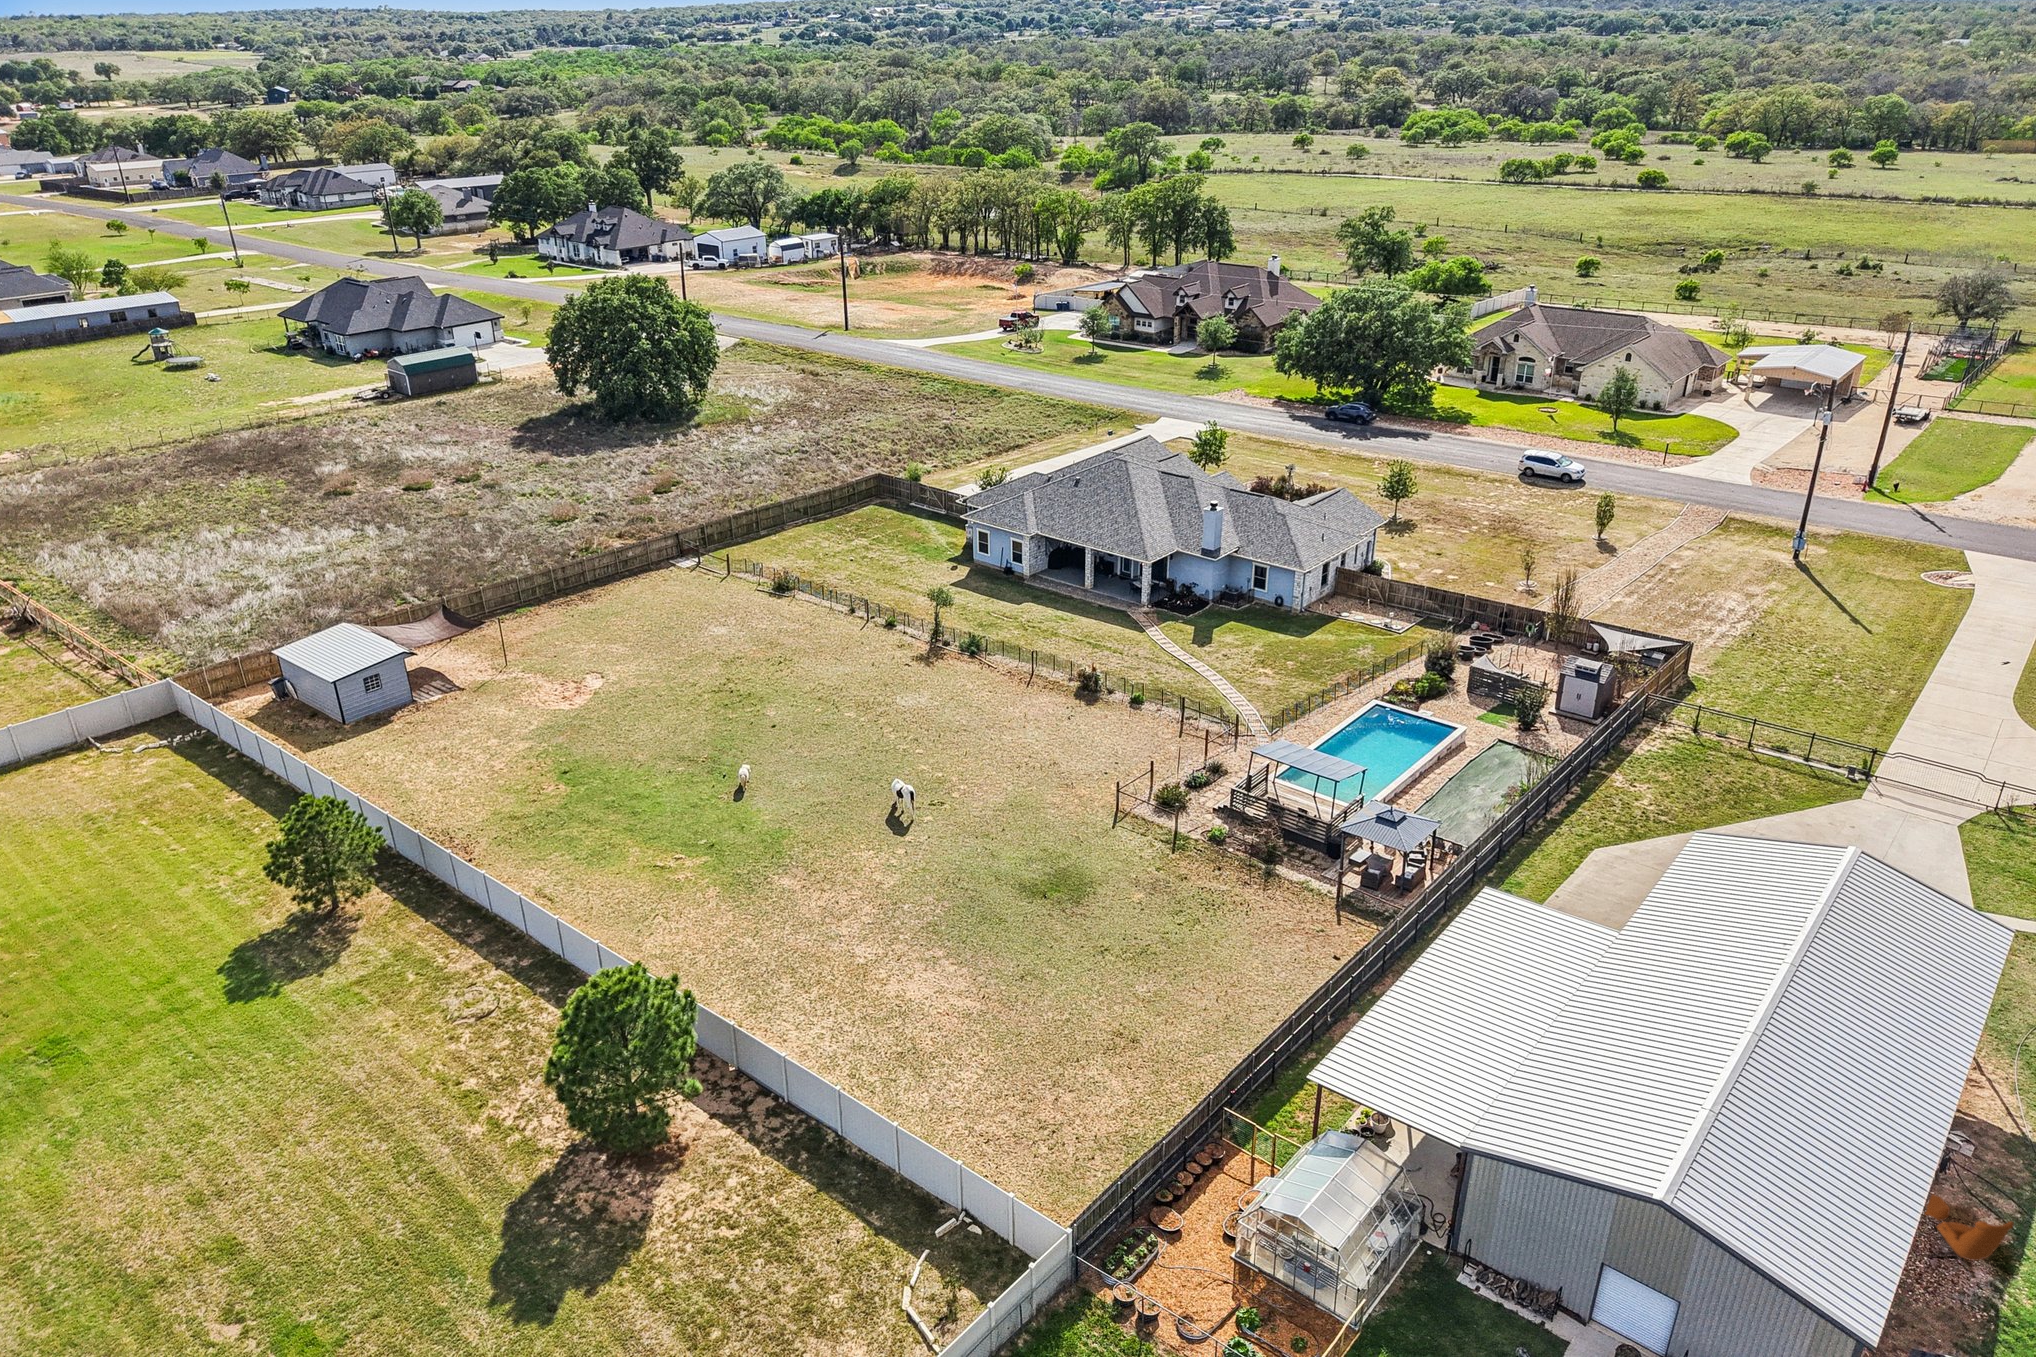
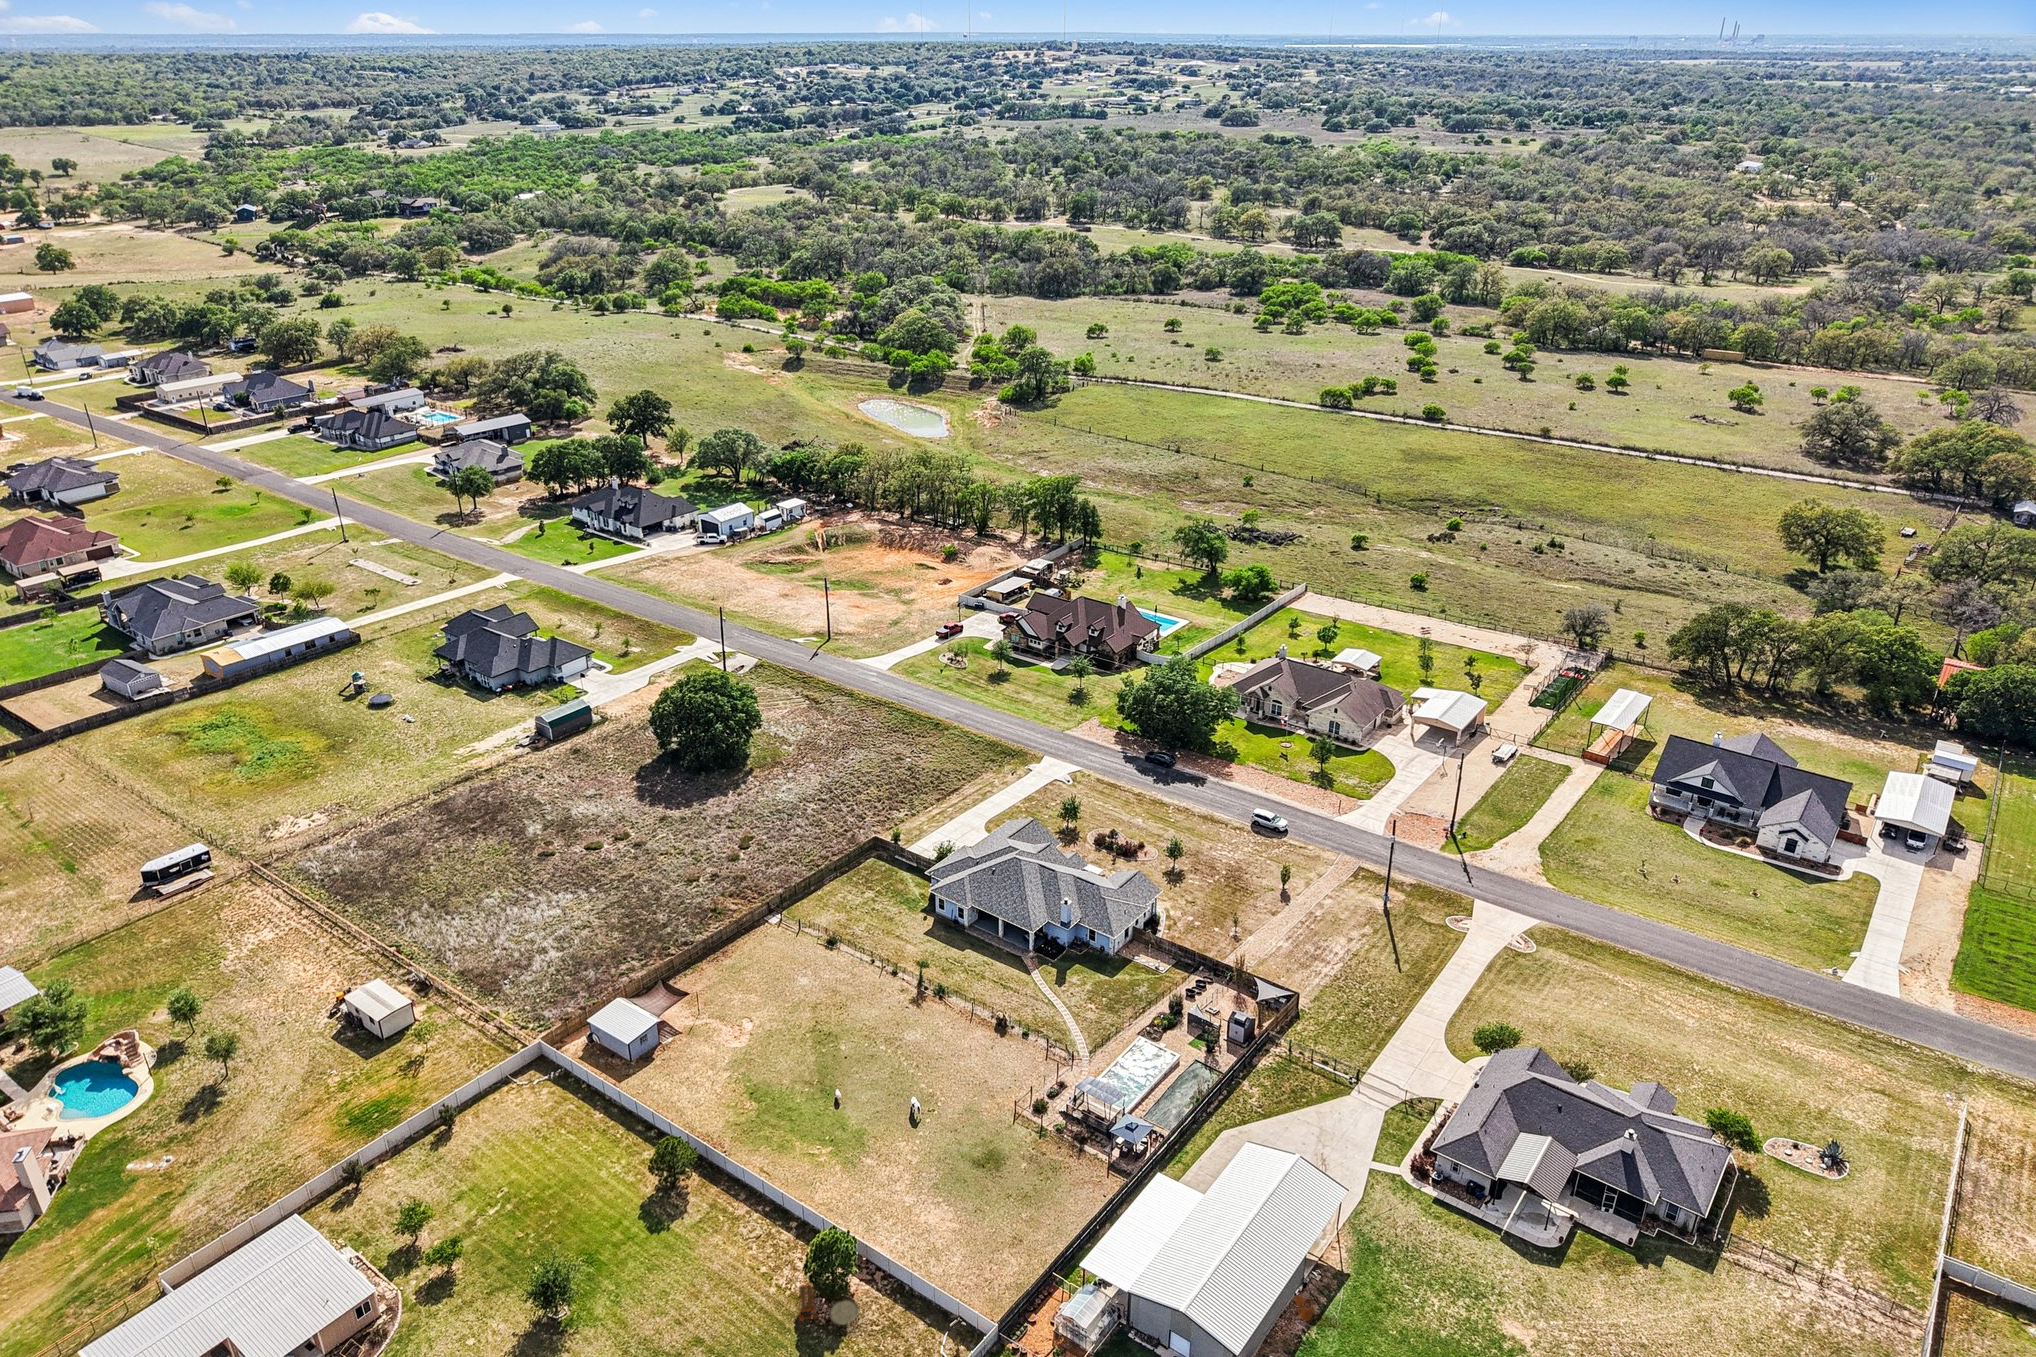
bench: none [522,1093,591,1213] -> present [799,1284,817,1321]
round table: none [597,1151,685,1243] -> present [829,1299,859,1332]

